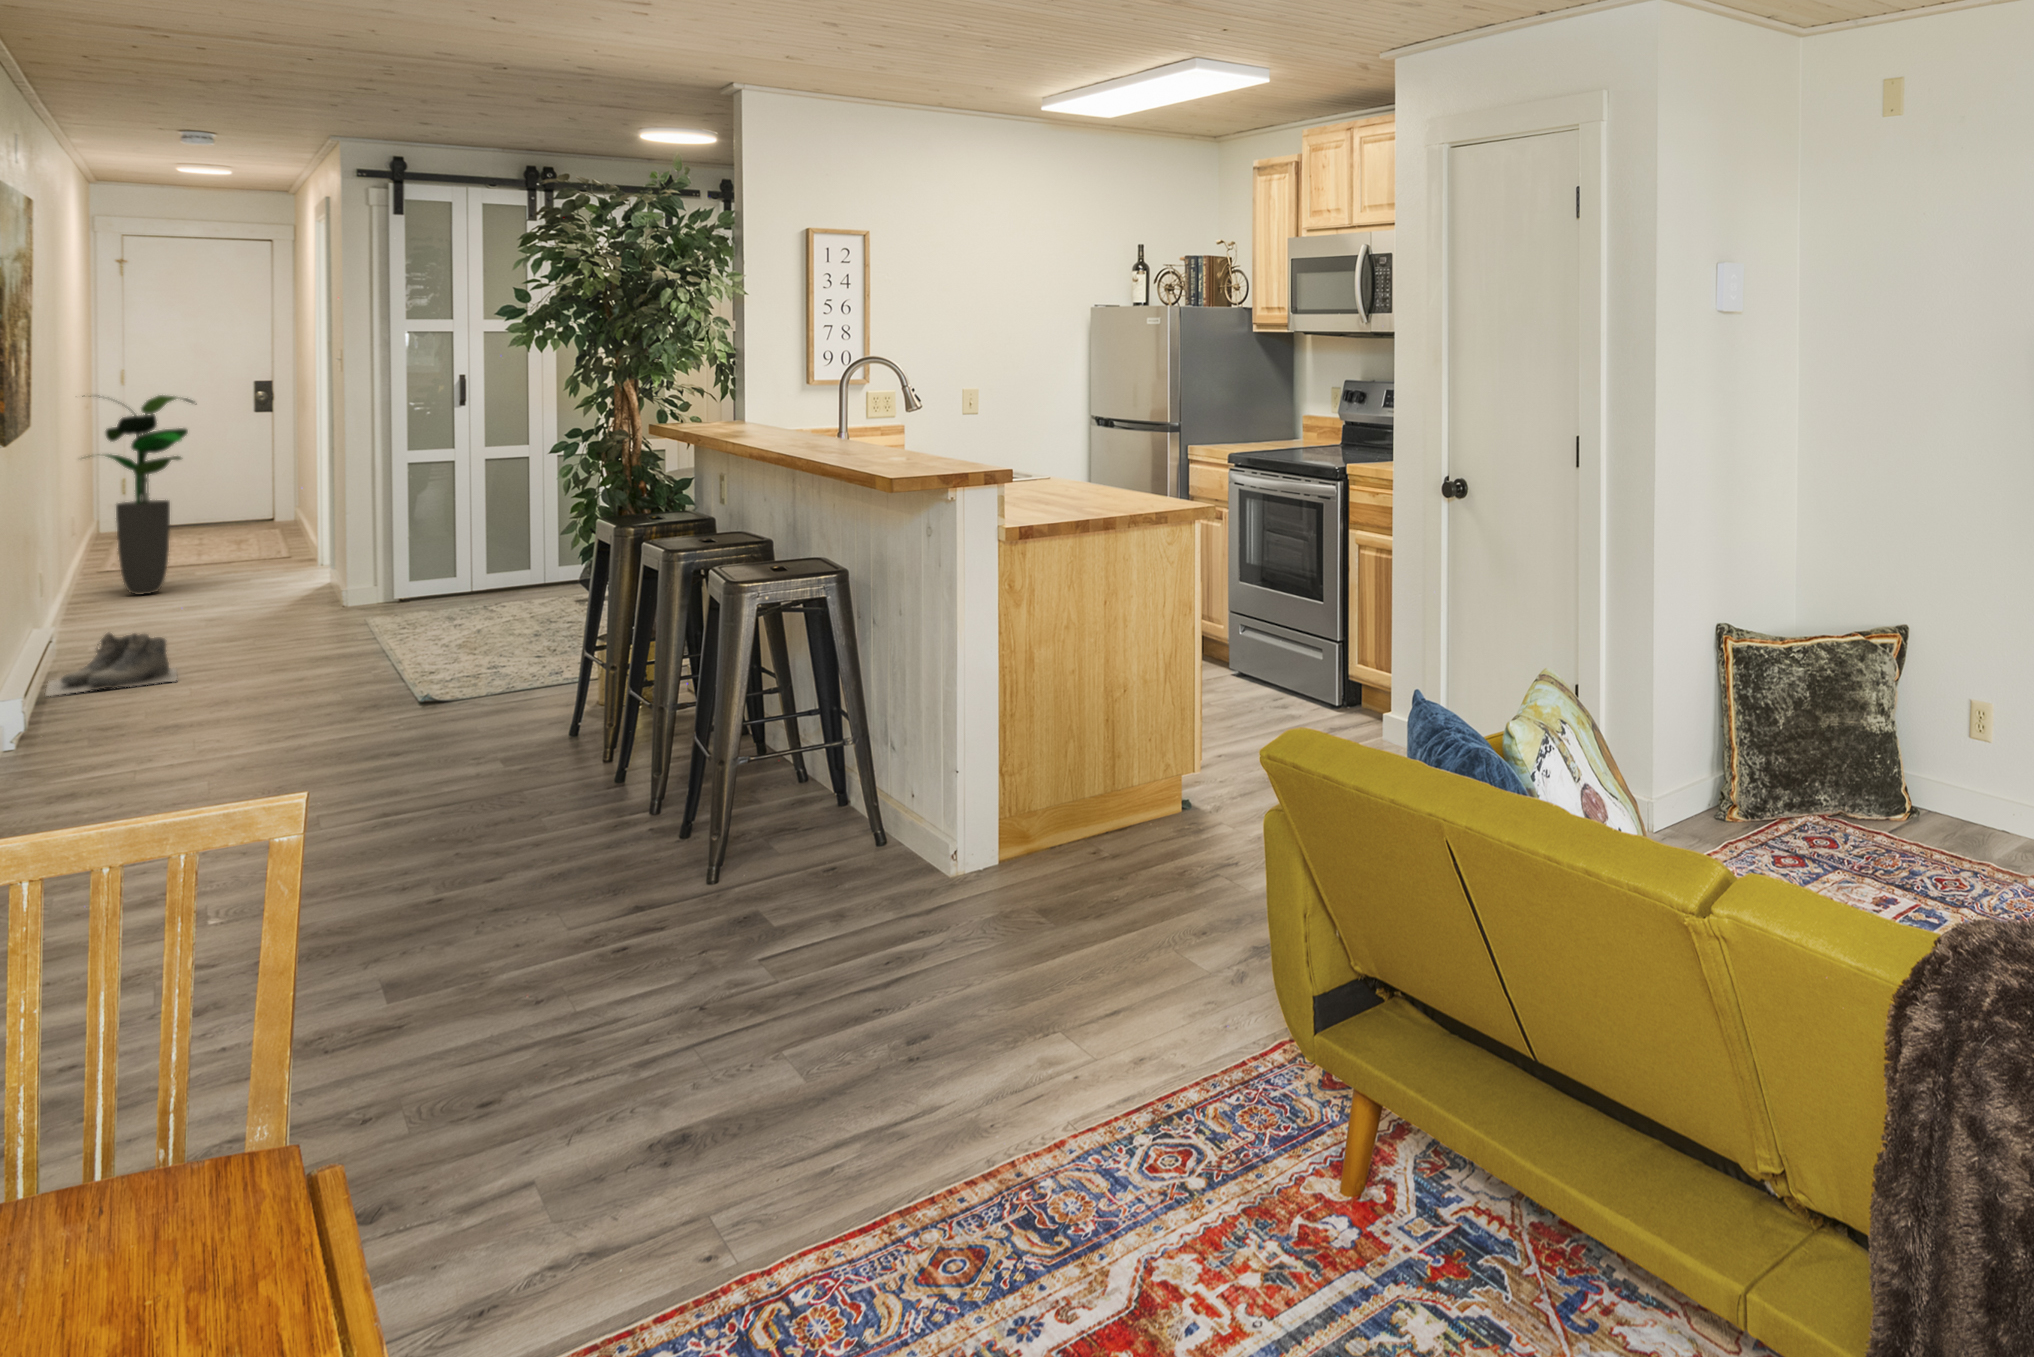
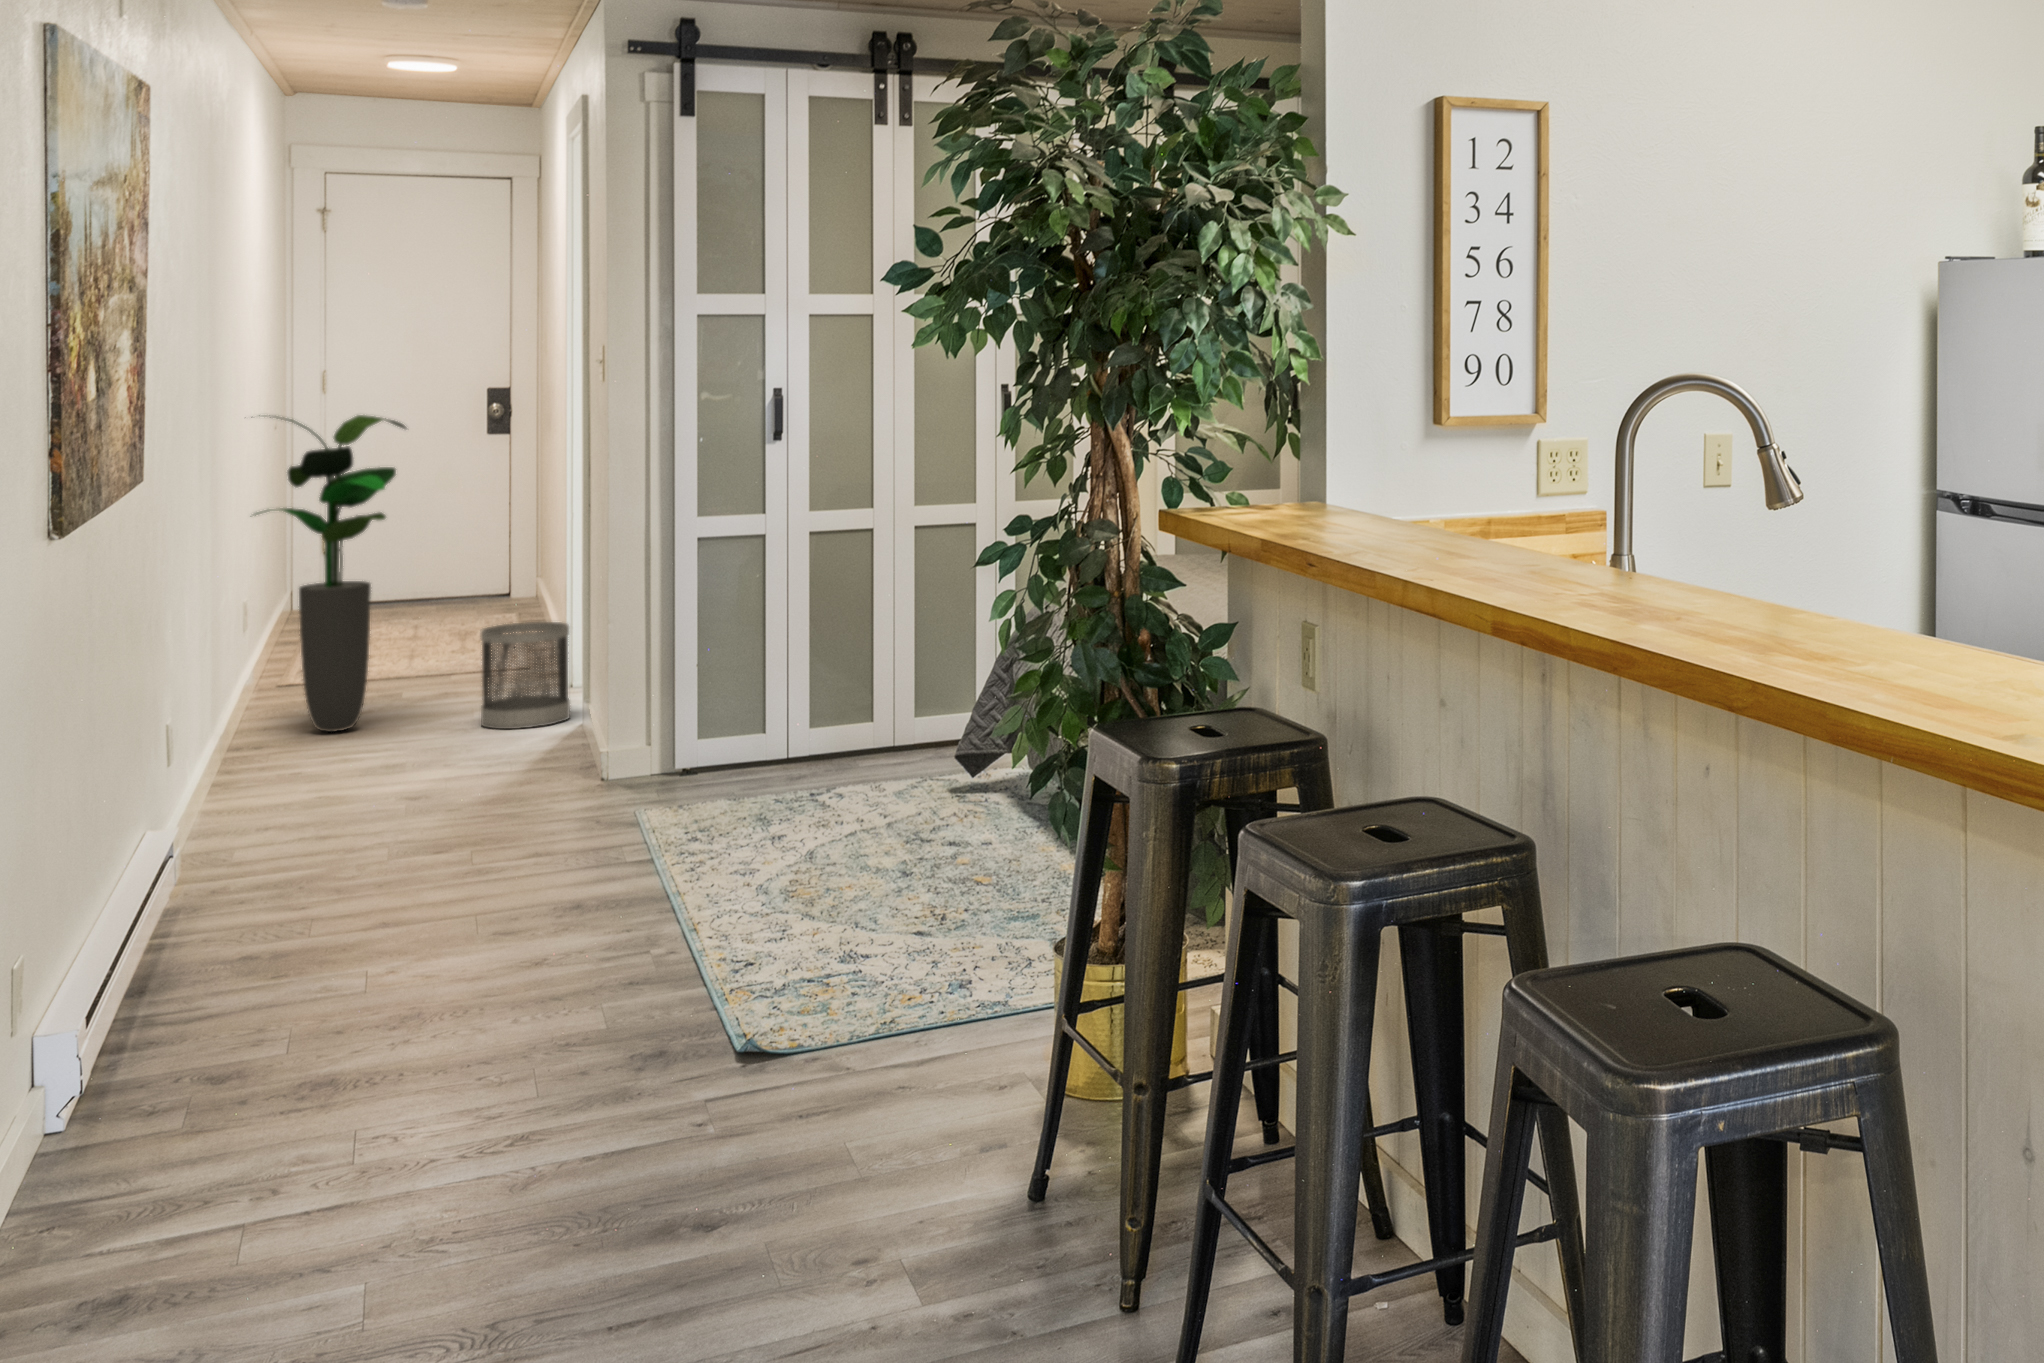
wastebasket: none [253,524,319,589] -> present [480,622,570,729]
boots: present [45,633,177,696] -> none [142,857,351,980]

